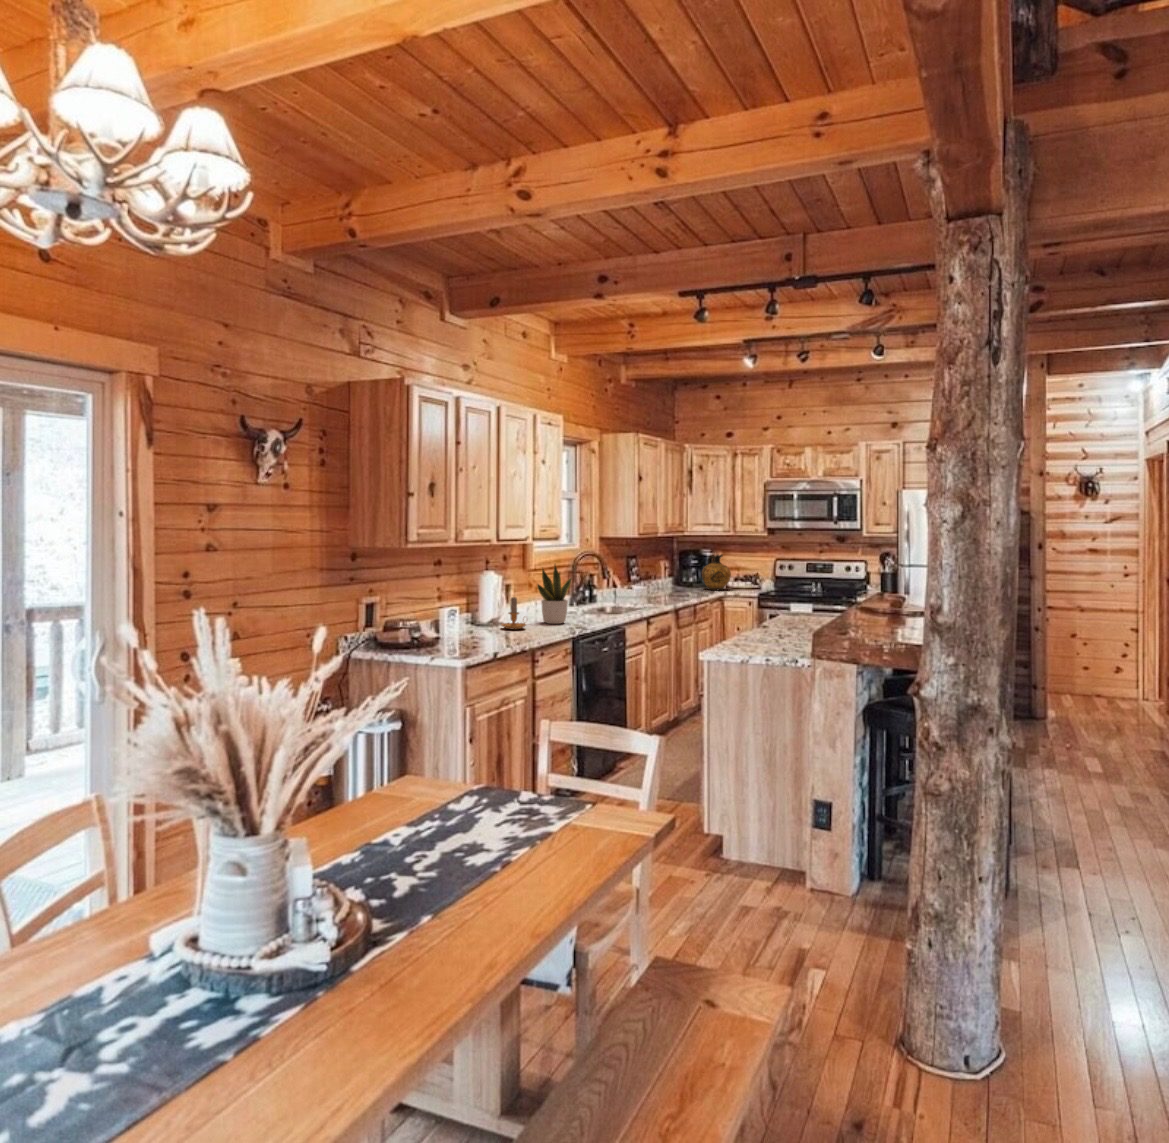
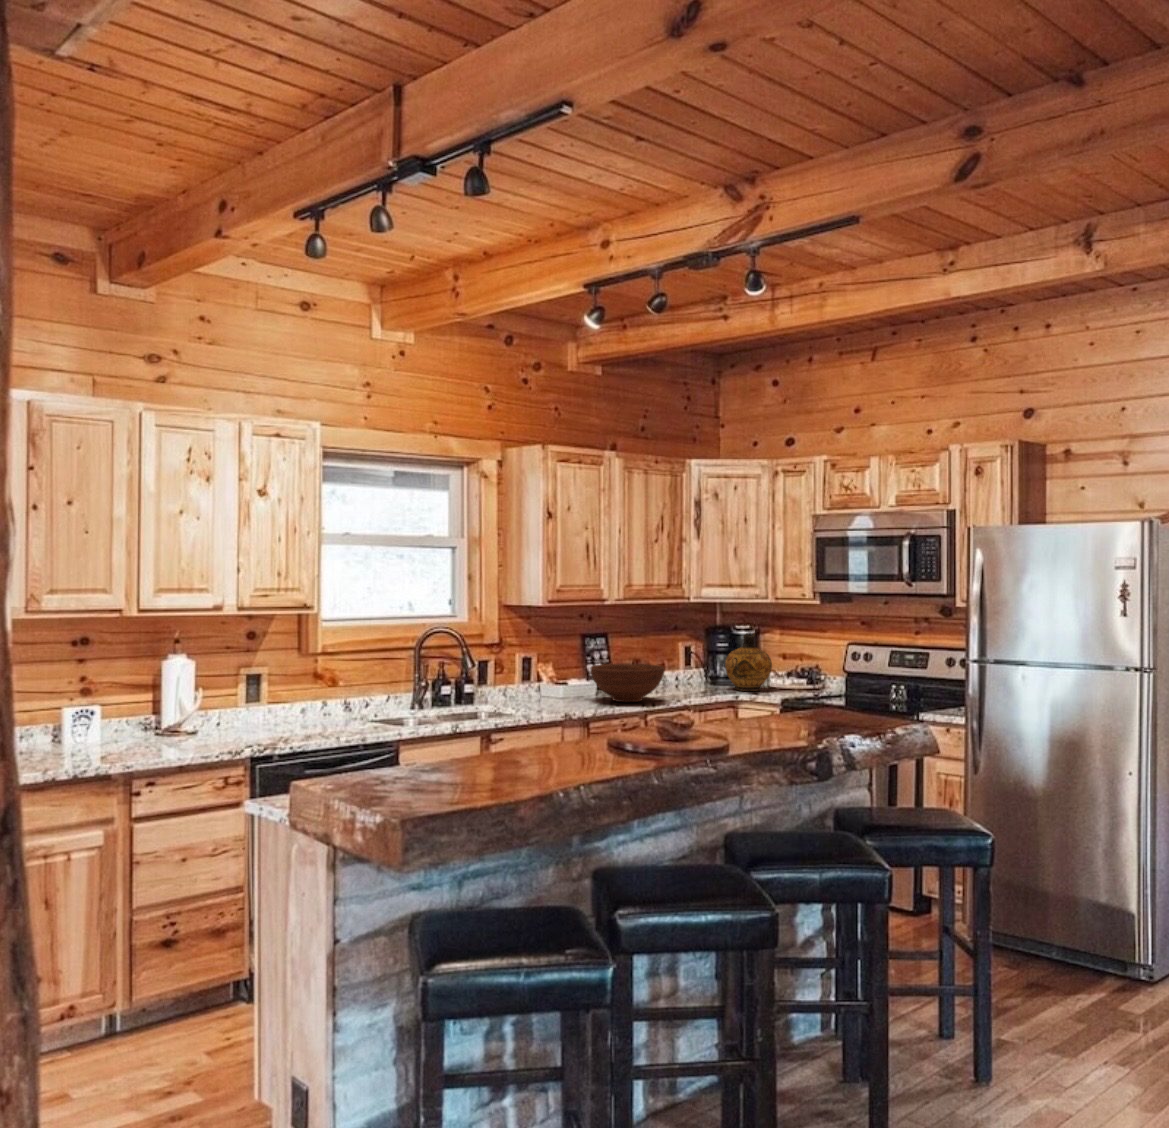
potted plant: present [537,566,571,624] -> none [246,642,319,738]
fruit bowl: none [652,574,698,598] -> present [591,664,664,702]
candle: present [502,597,526,629] -> none [164,693,214,745]

